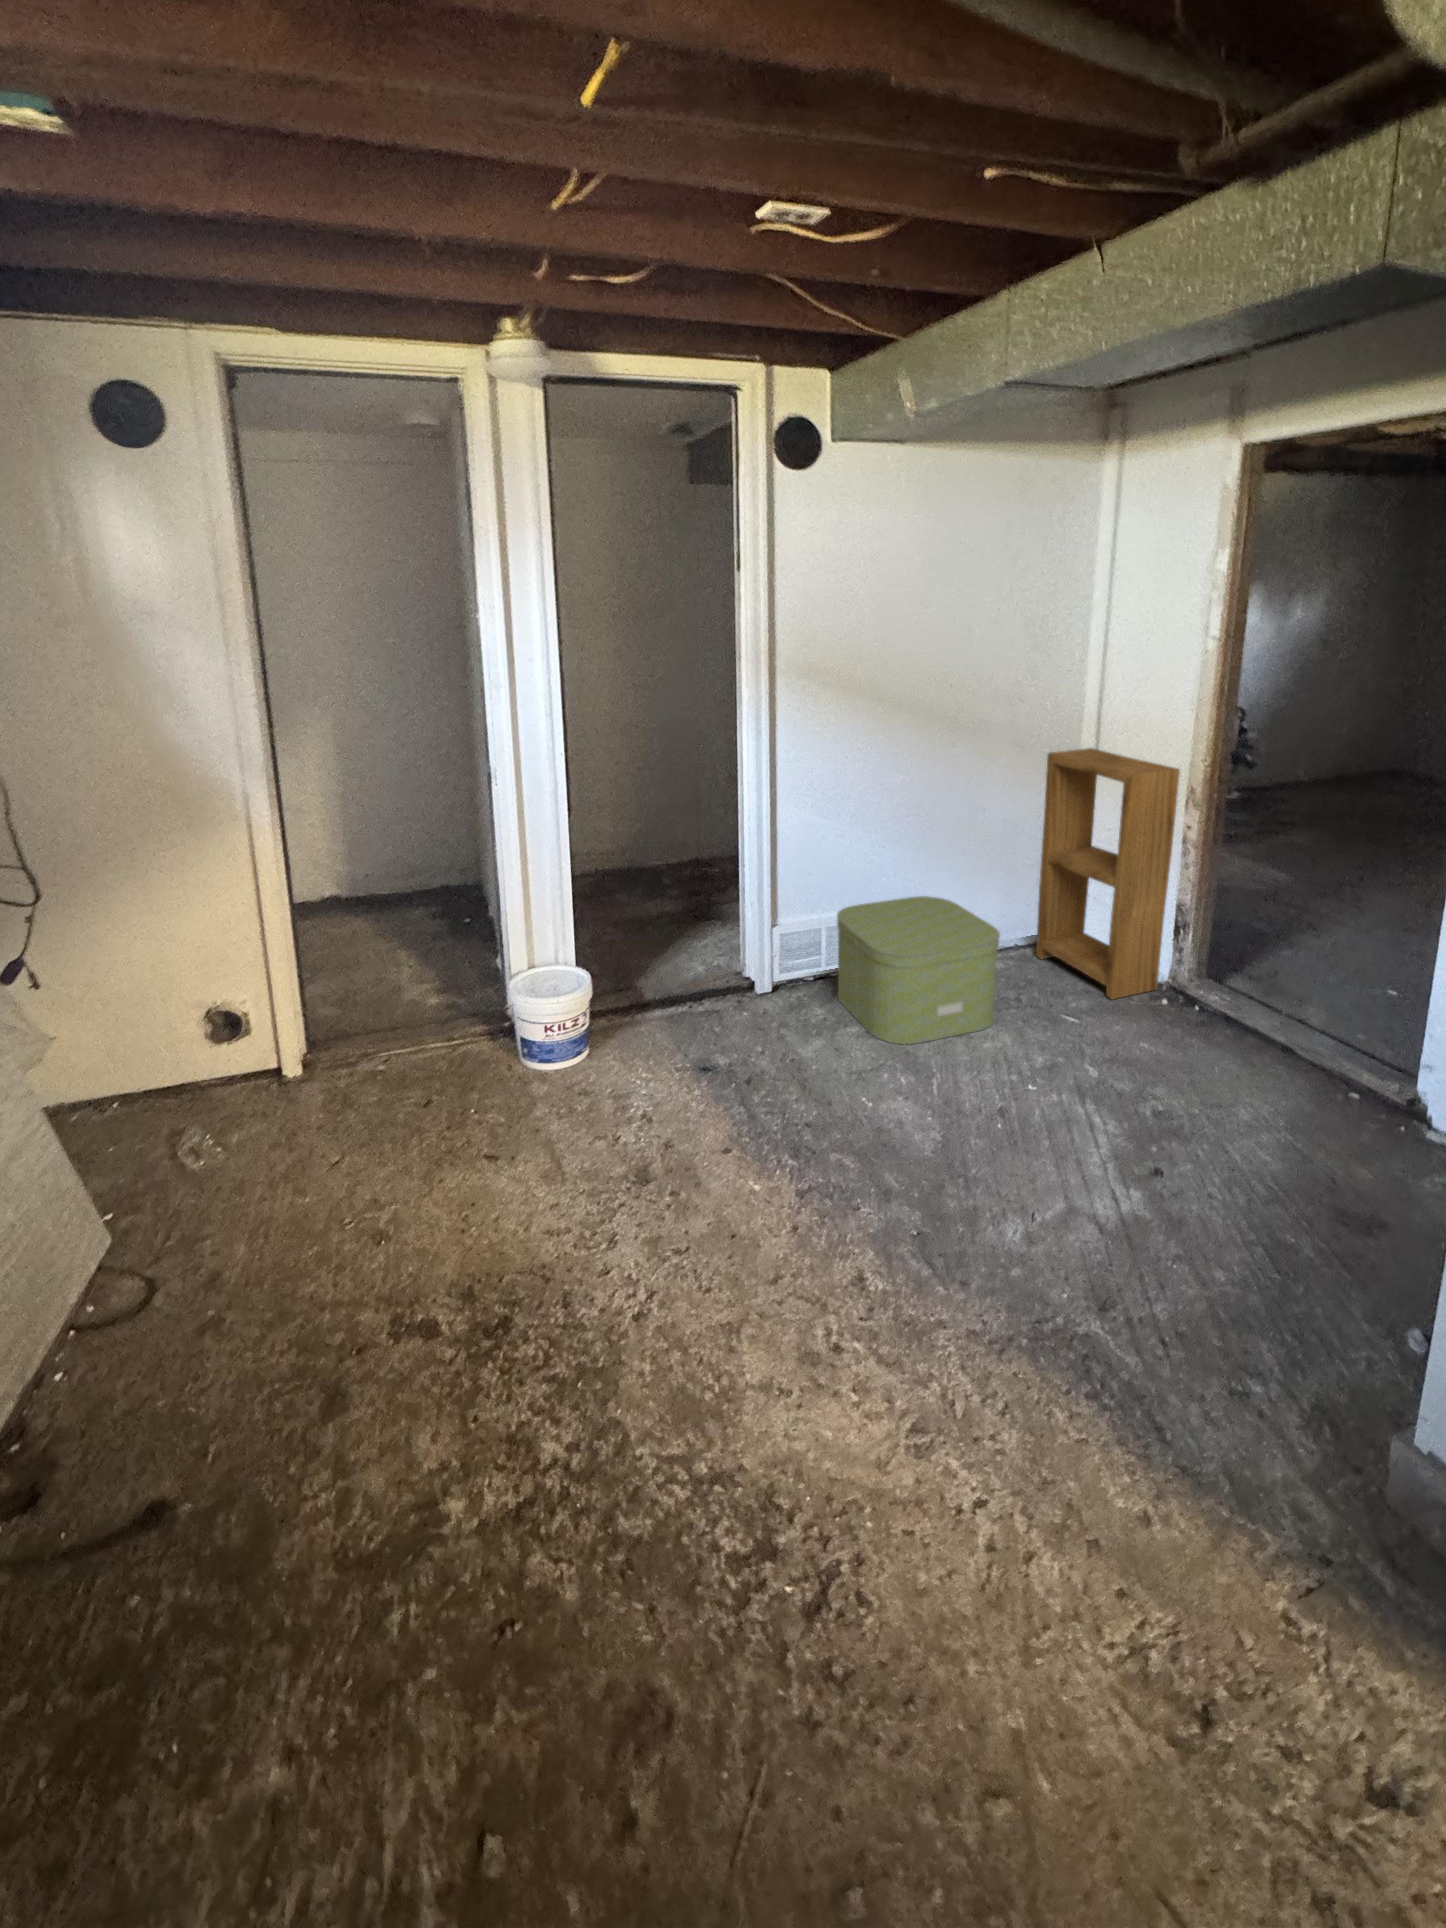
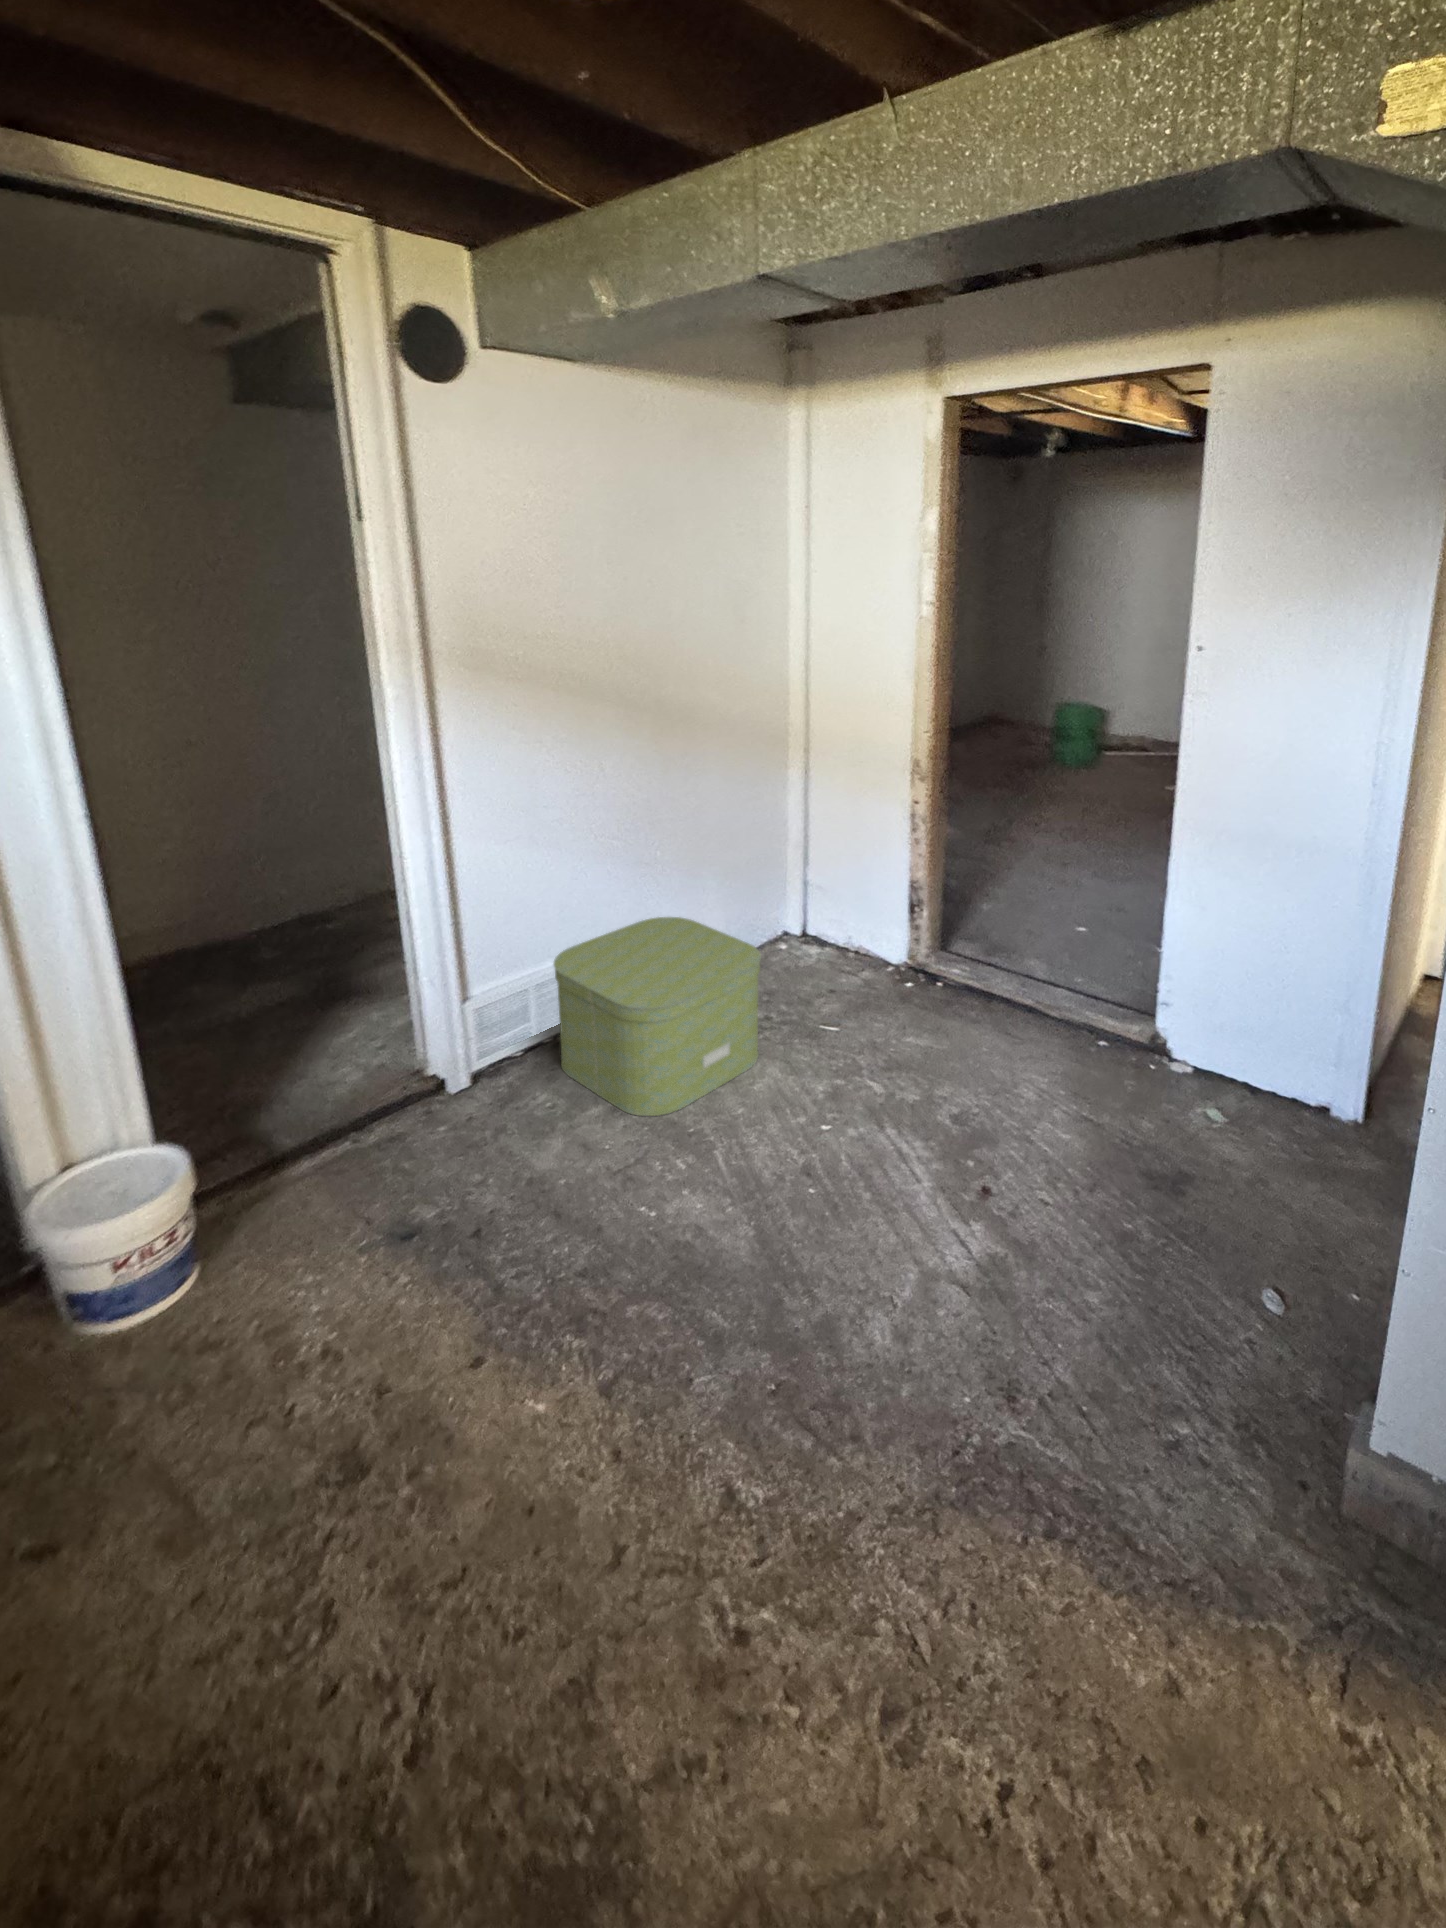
shelving unit: present [1036,748,1180,999] -> none [772,722,913,995]

